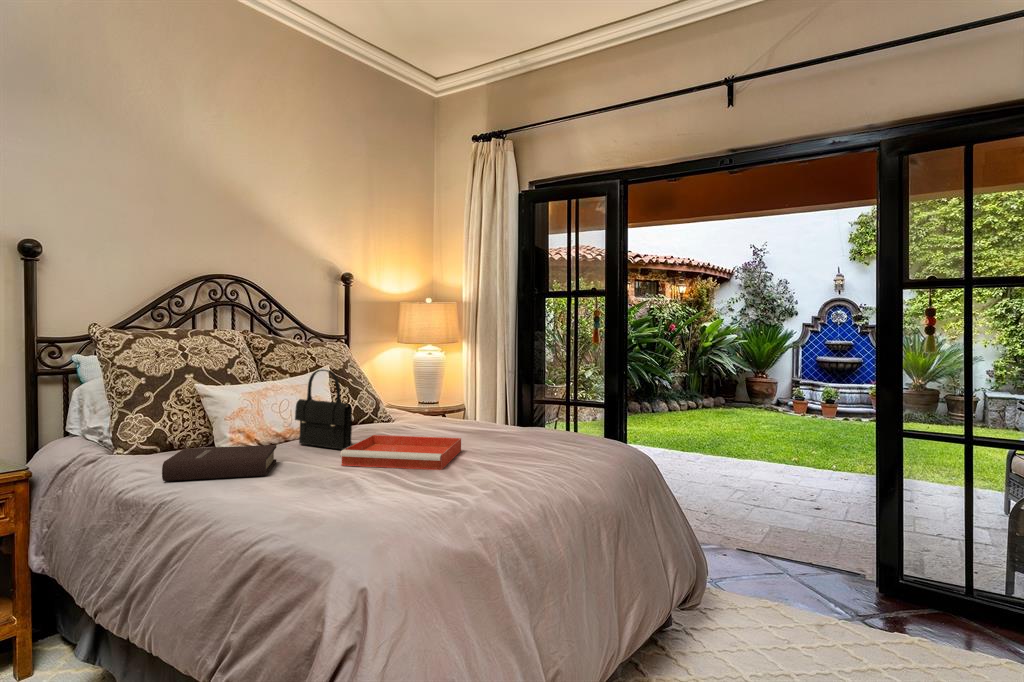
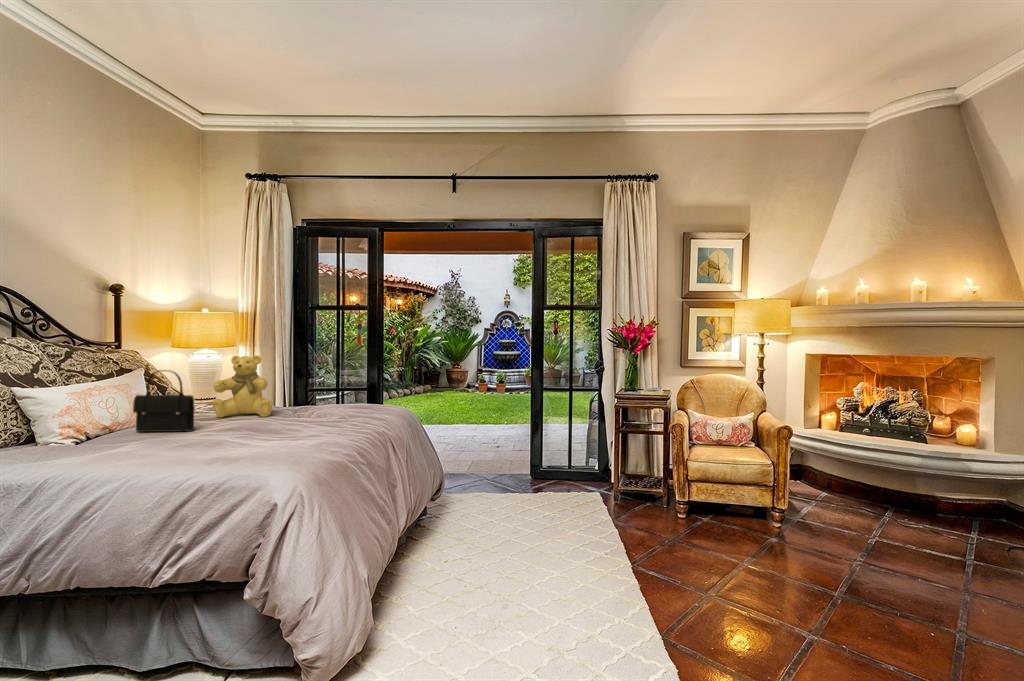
teddy bear: none [393,354,457,437] -> present [213,355,272,417]
tray: present [340,435,461,470] -> none [203,414,287,439]
book: present [162,445,276,481] -> none [49,429,148,463]

